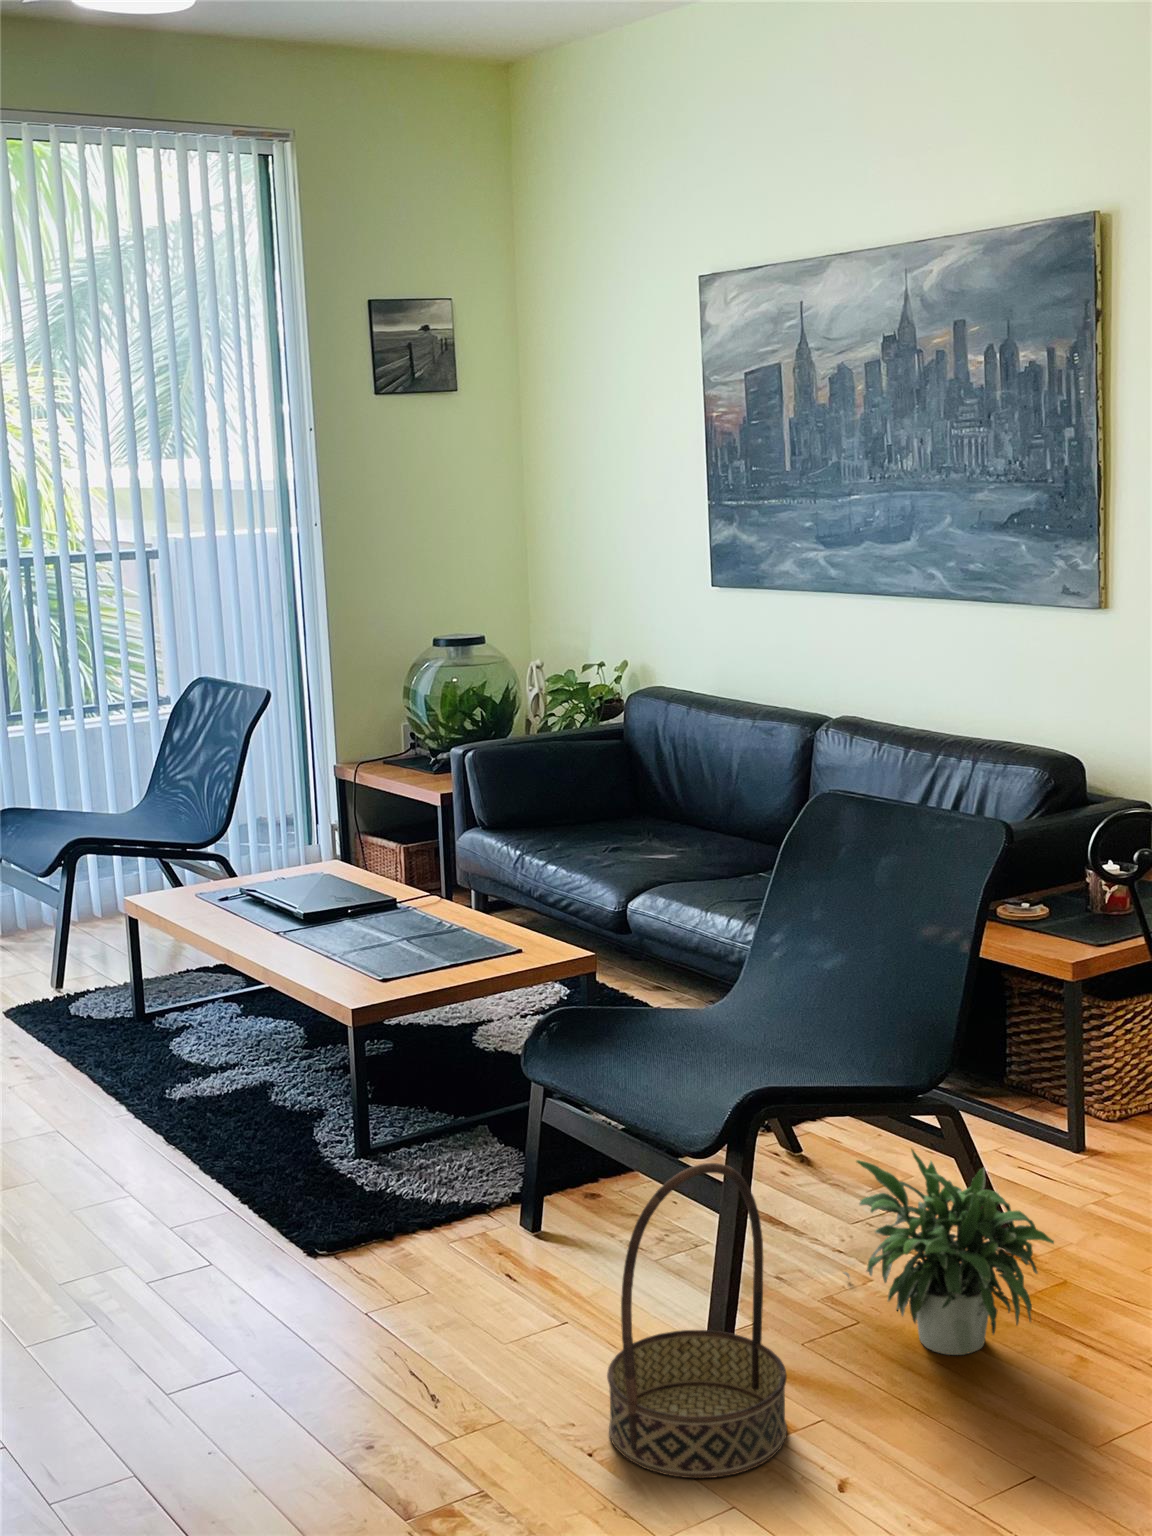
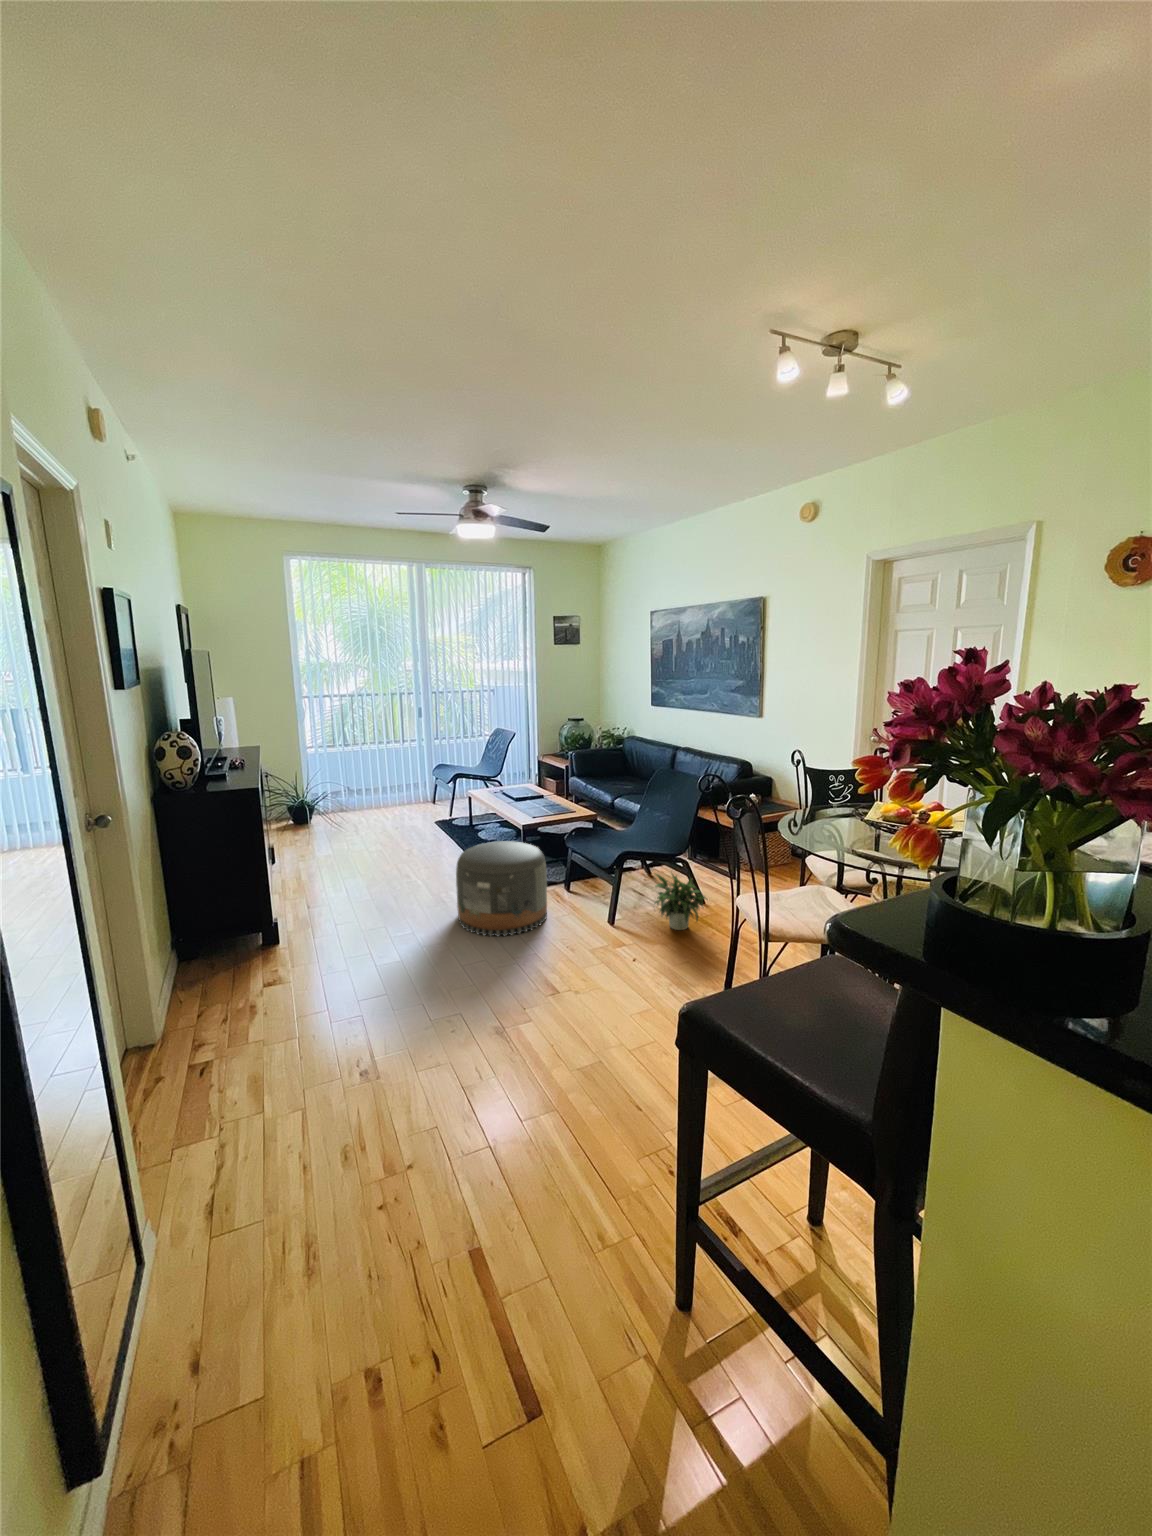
pouf: none [150,1077,484,1435] -> present [456,841,547,937]
basket: present [607,1163,787,1478] -> none [574,869,624,955]

